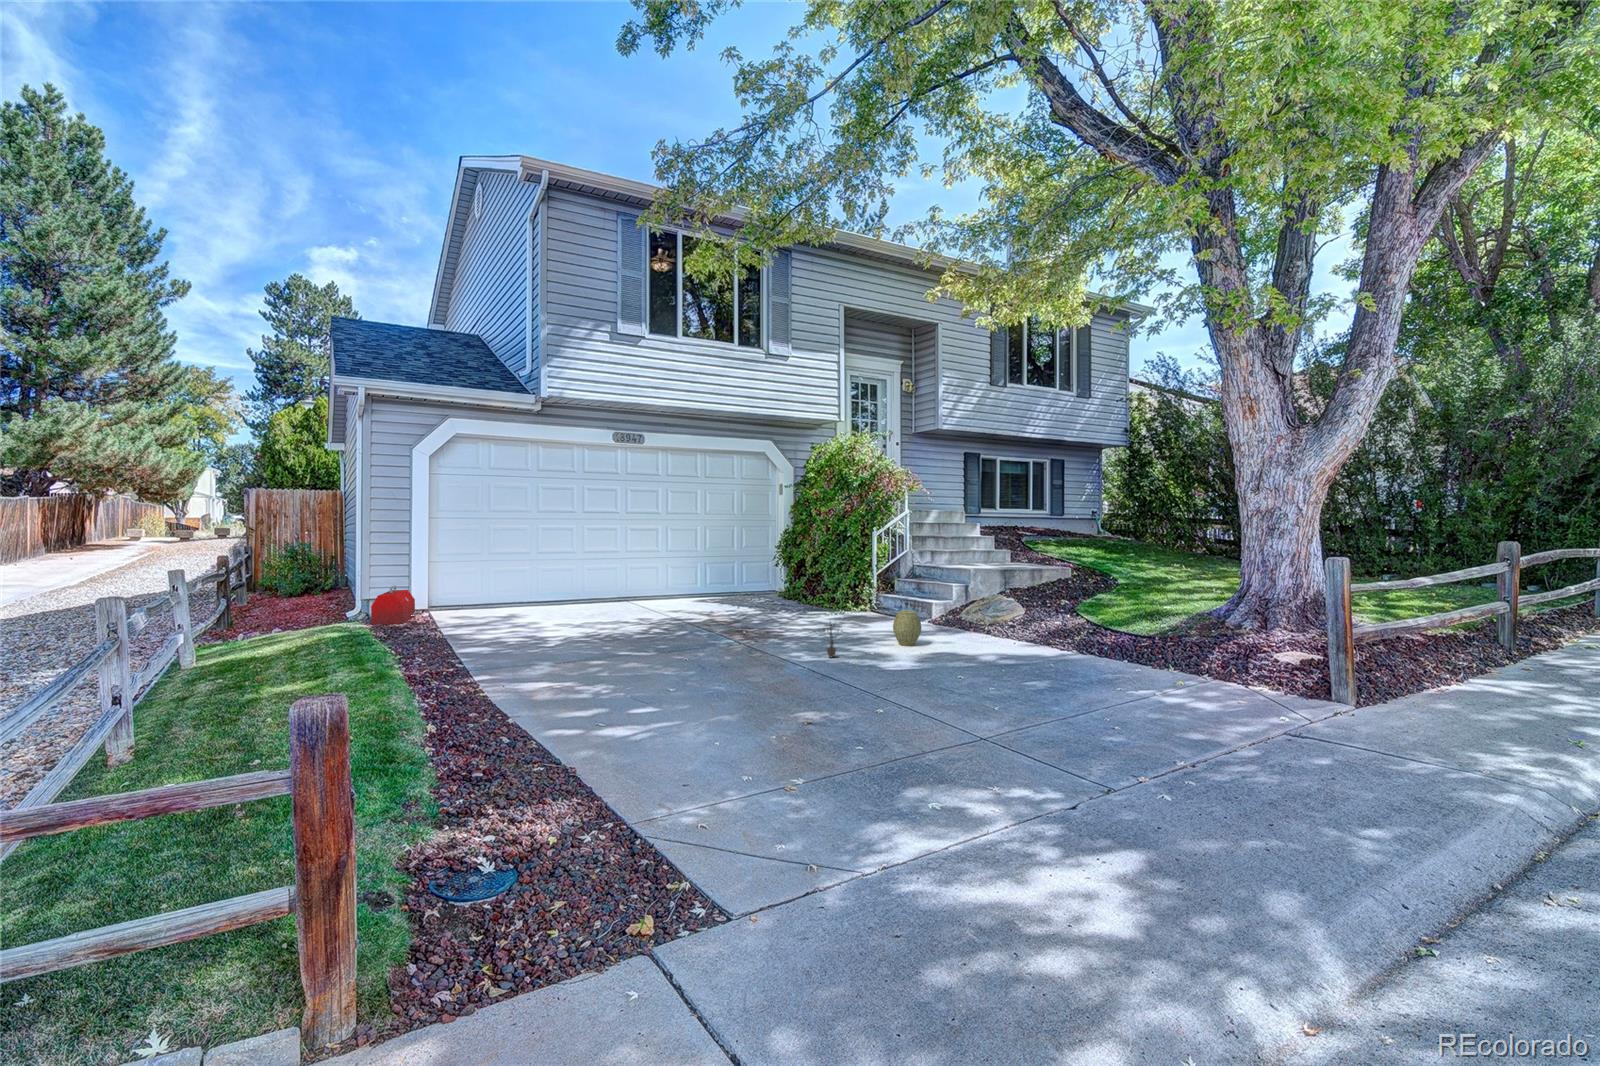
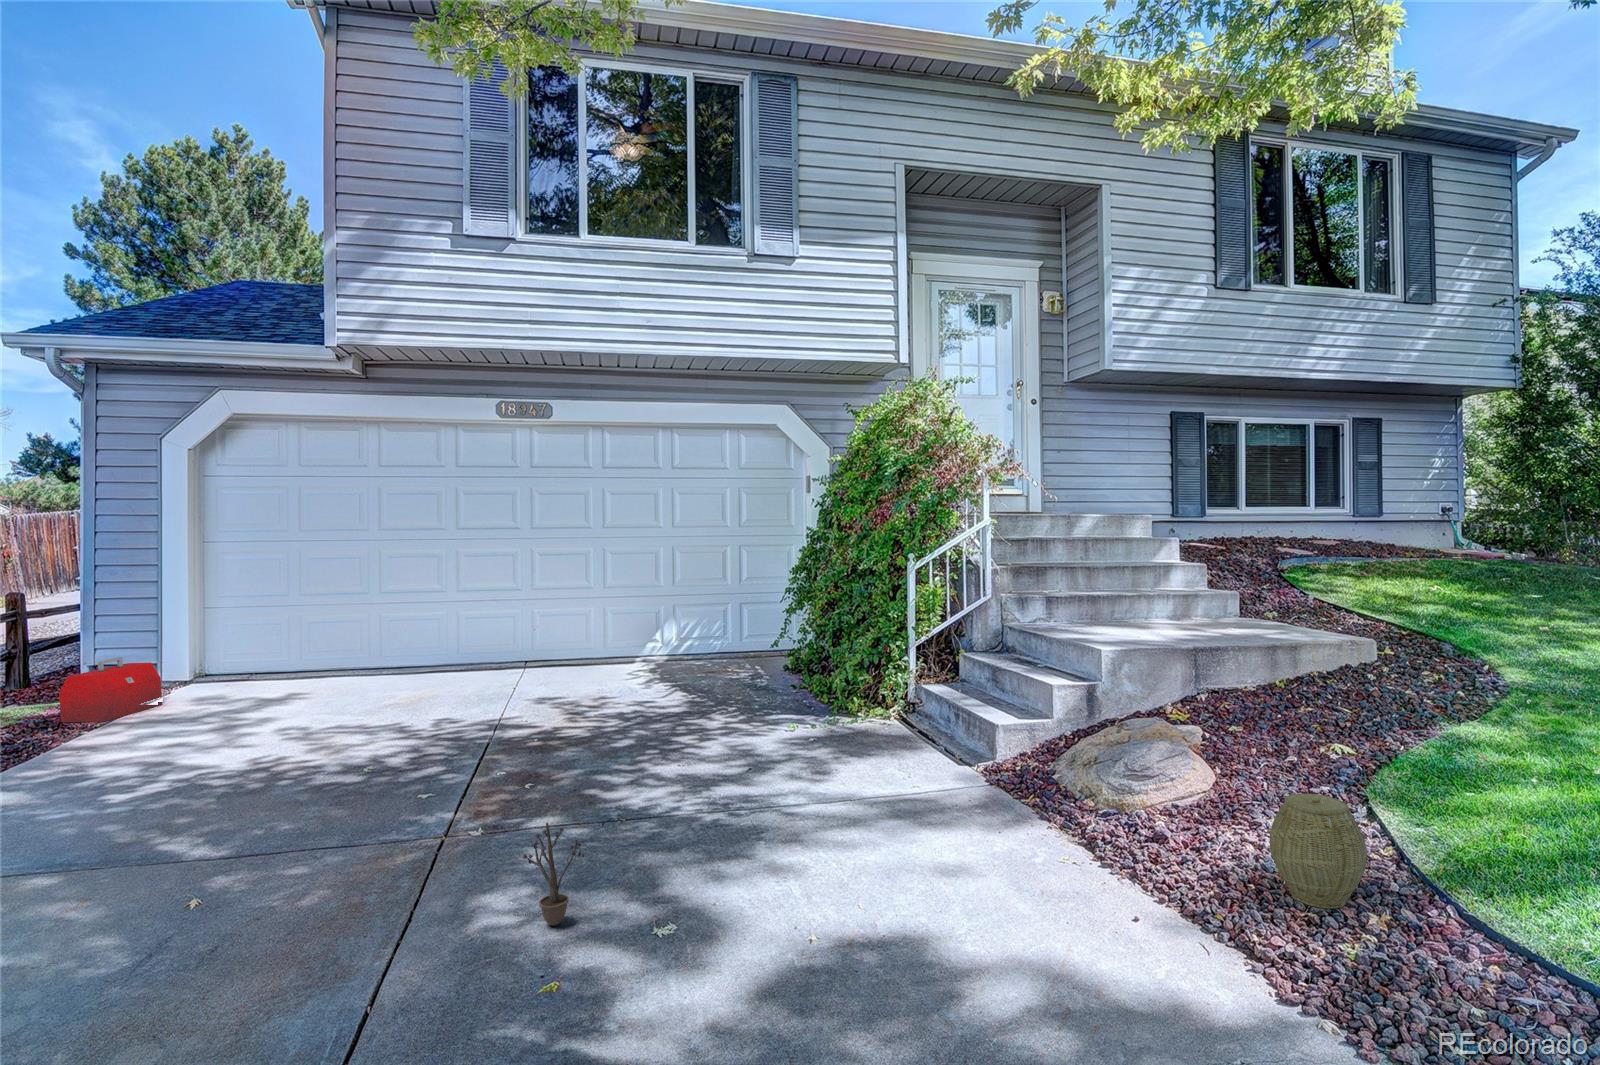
woven basket: present [893,610,921,646] -> present [1270,793,1367,909]

